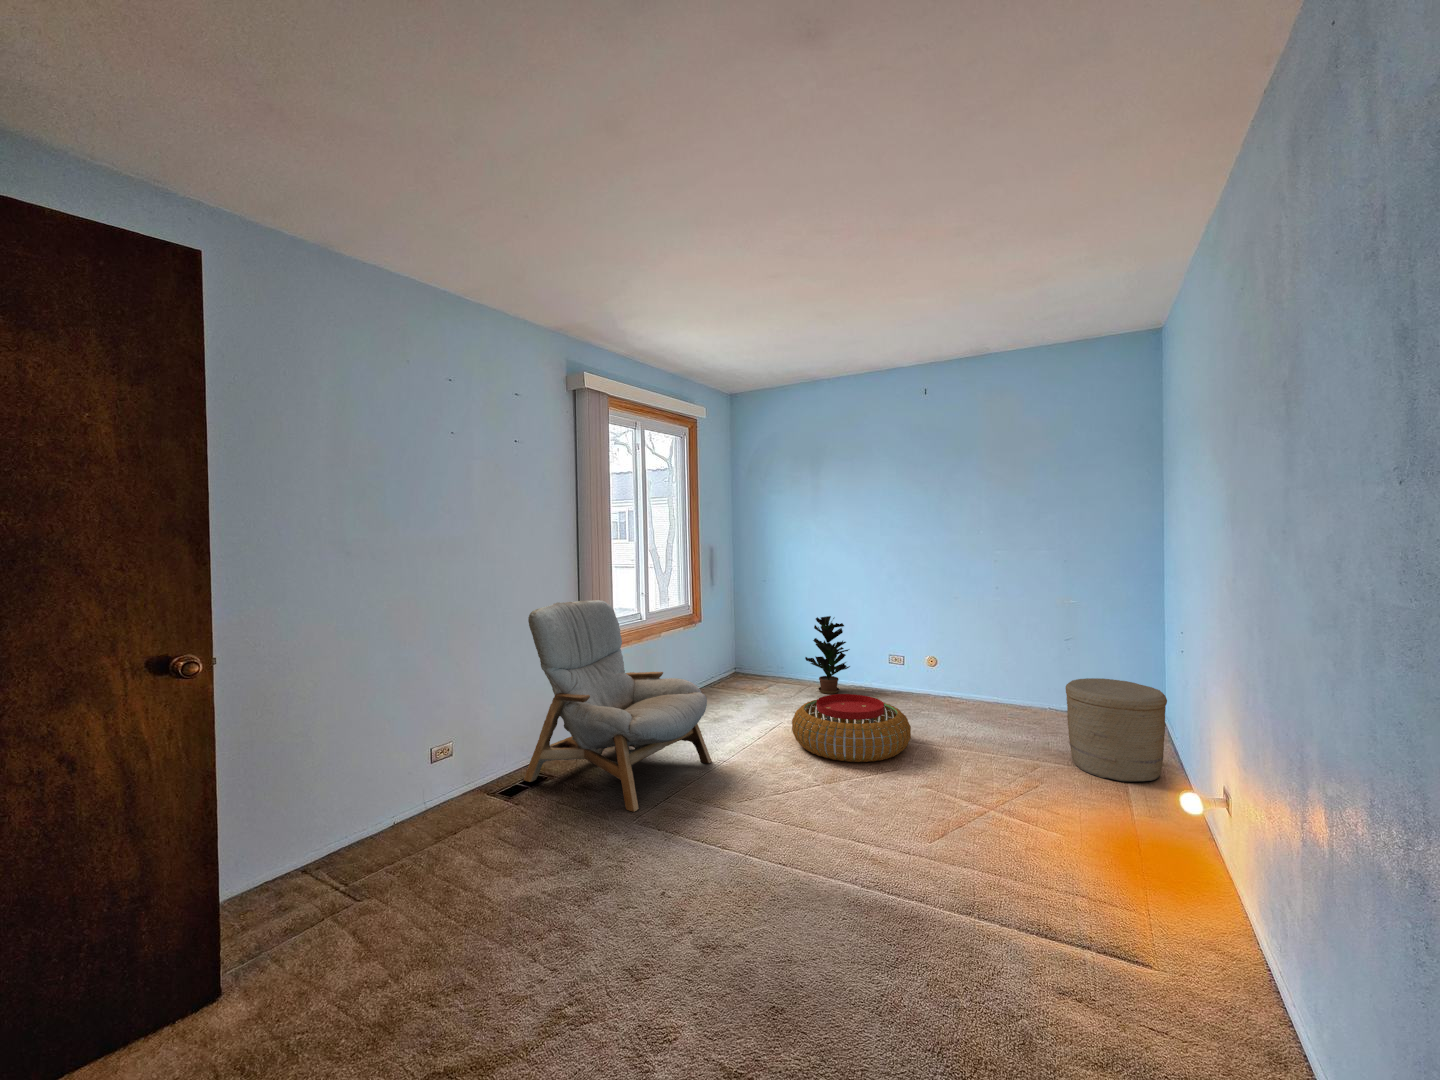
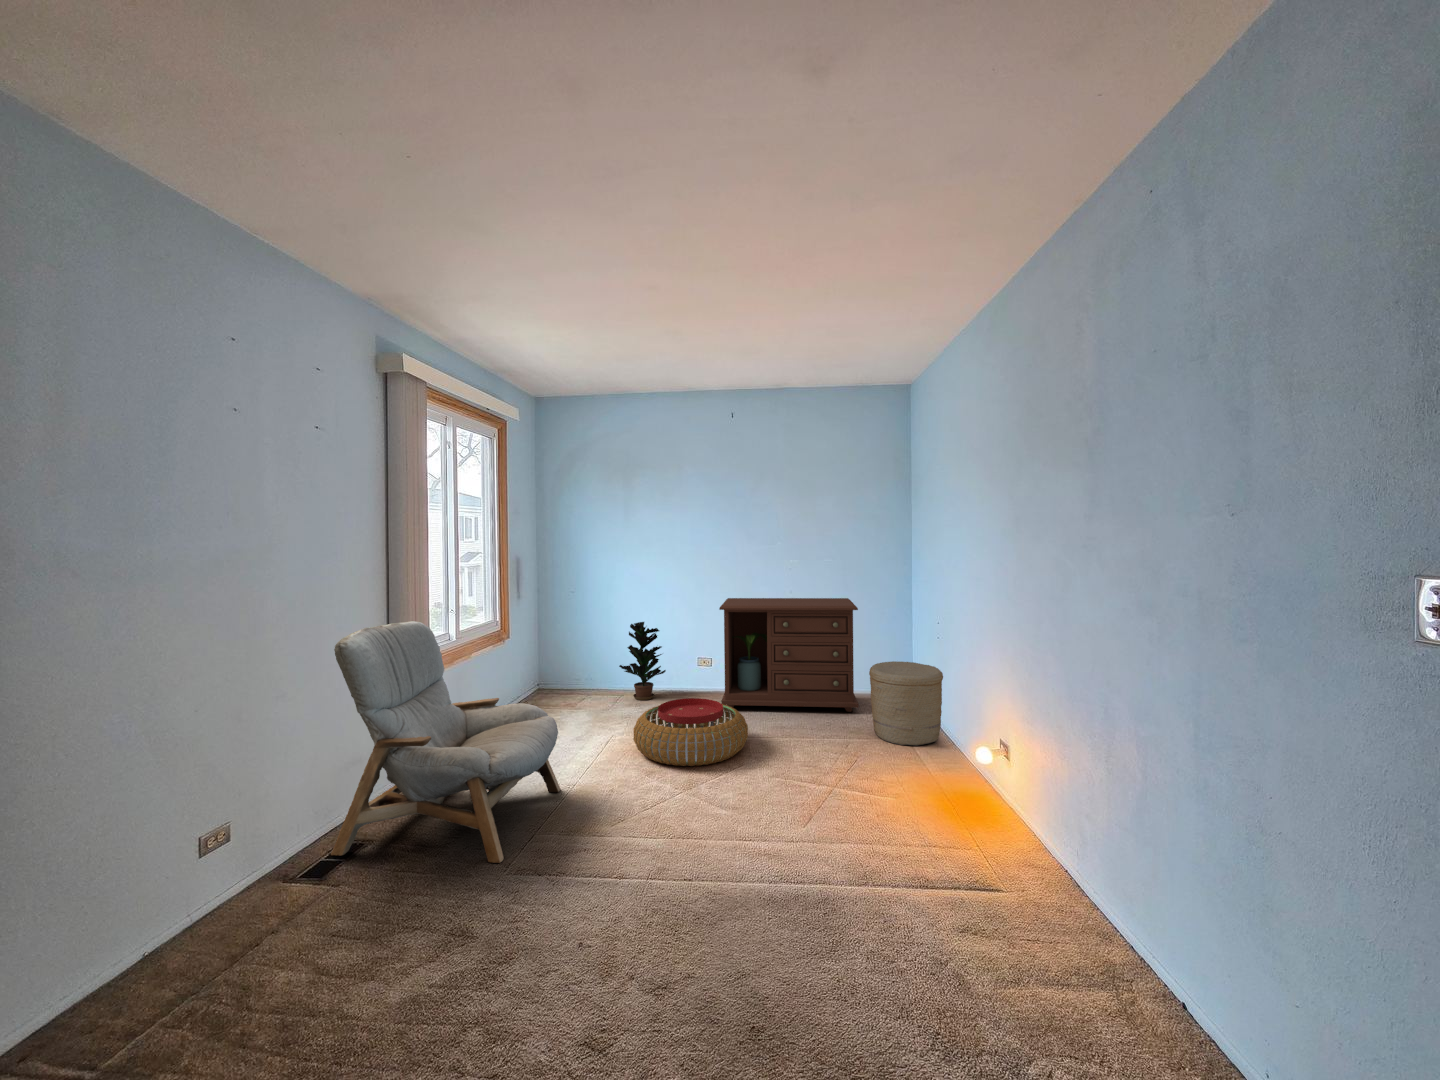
dresser: none [899,596,1065,733] -> present [719,598,858,712]

